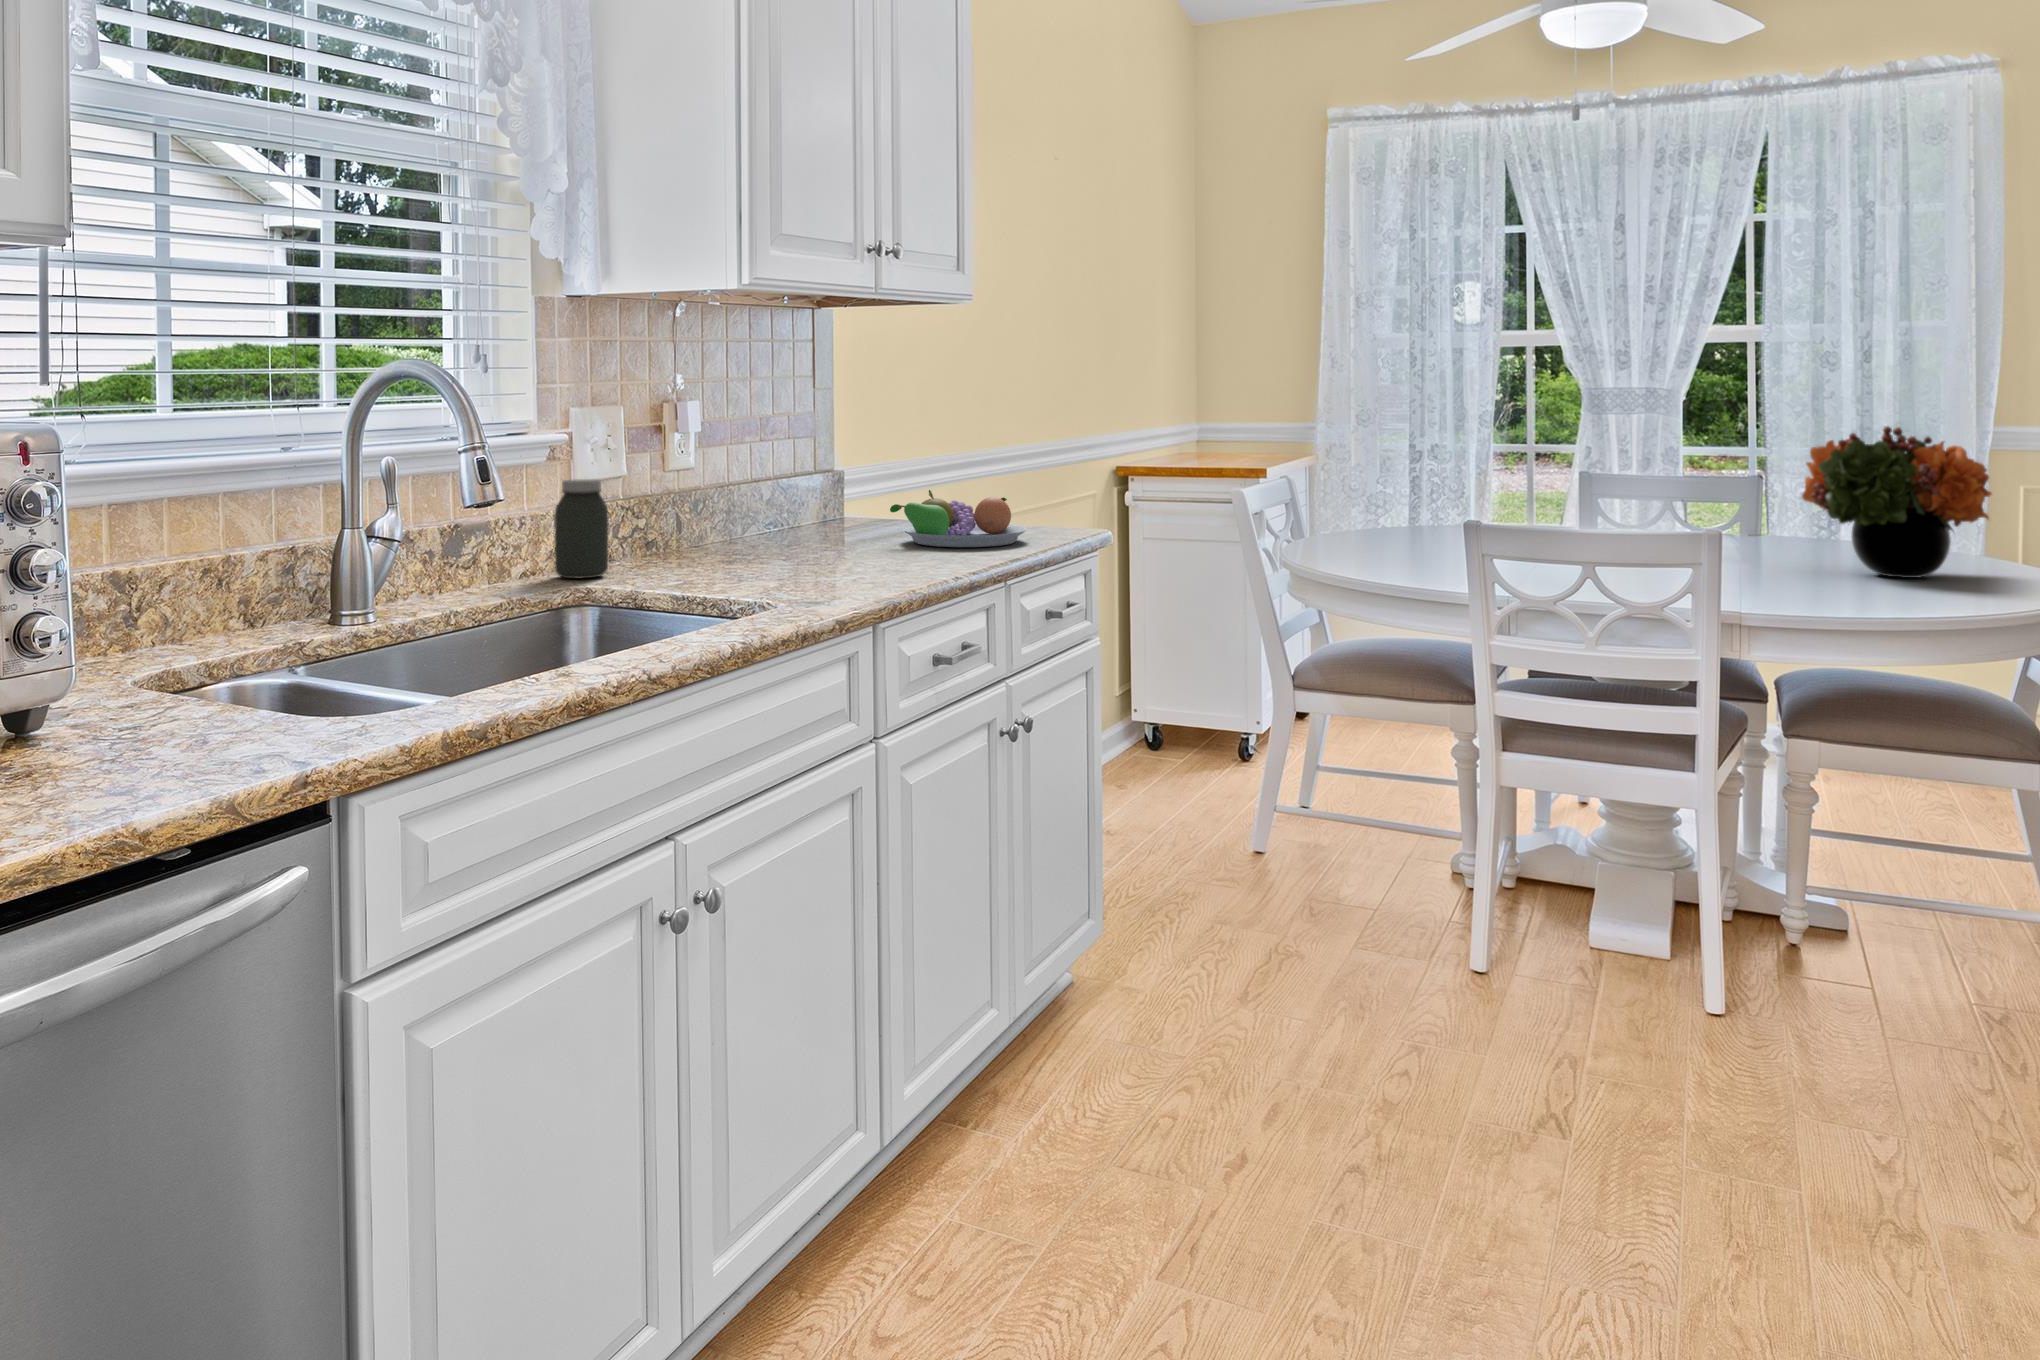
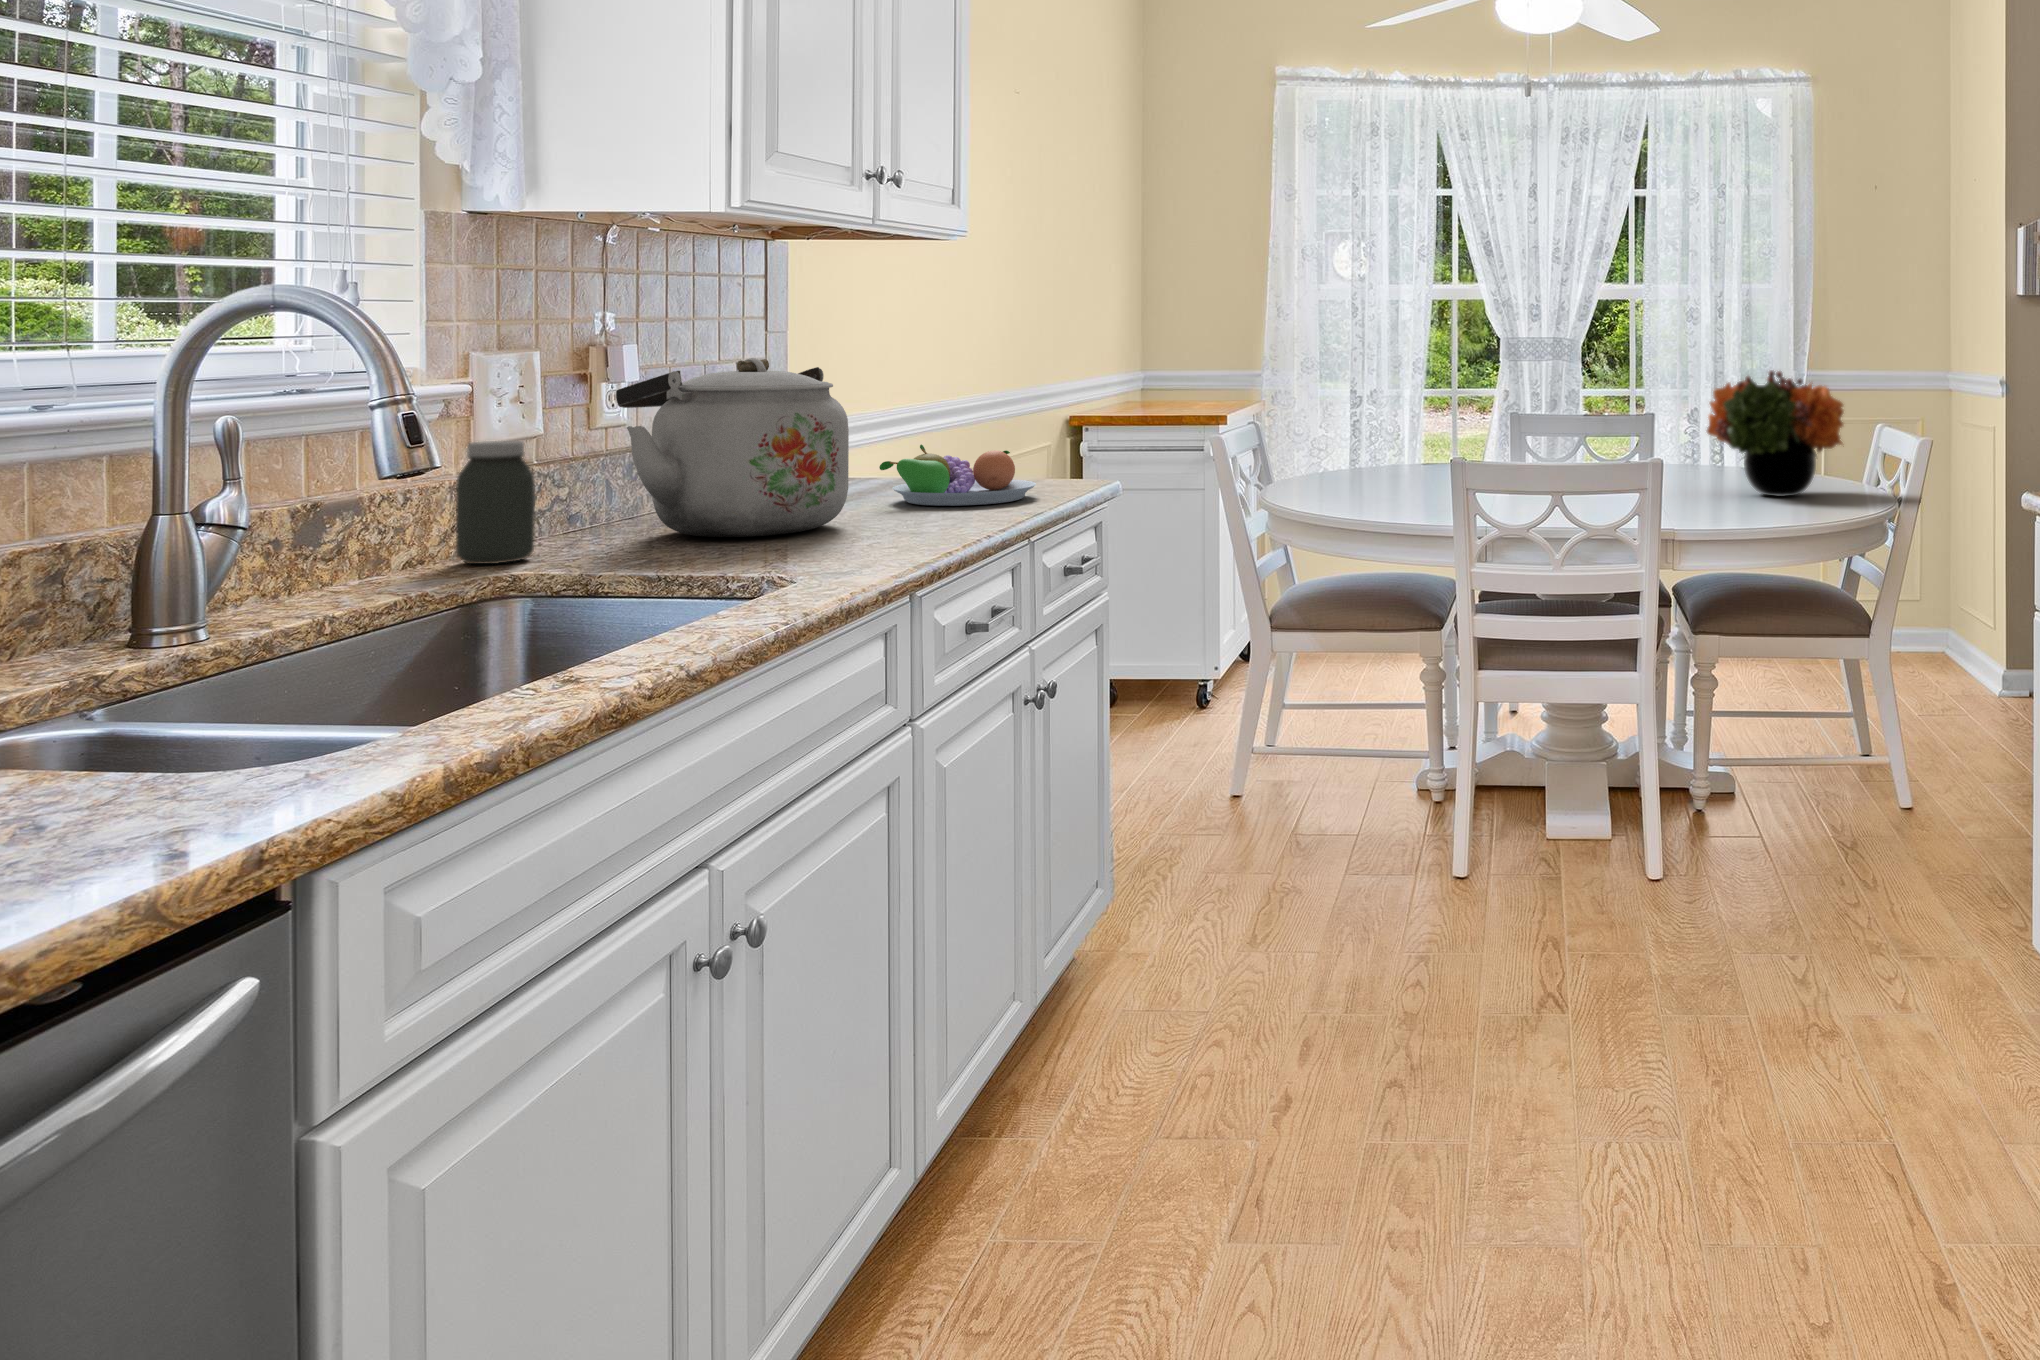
kettle: none [676,412,852,565] -> present [616,358,849,537]

